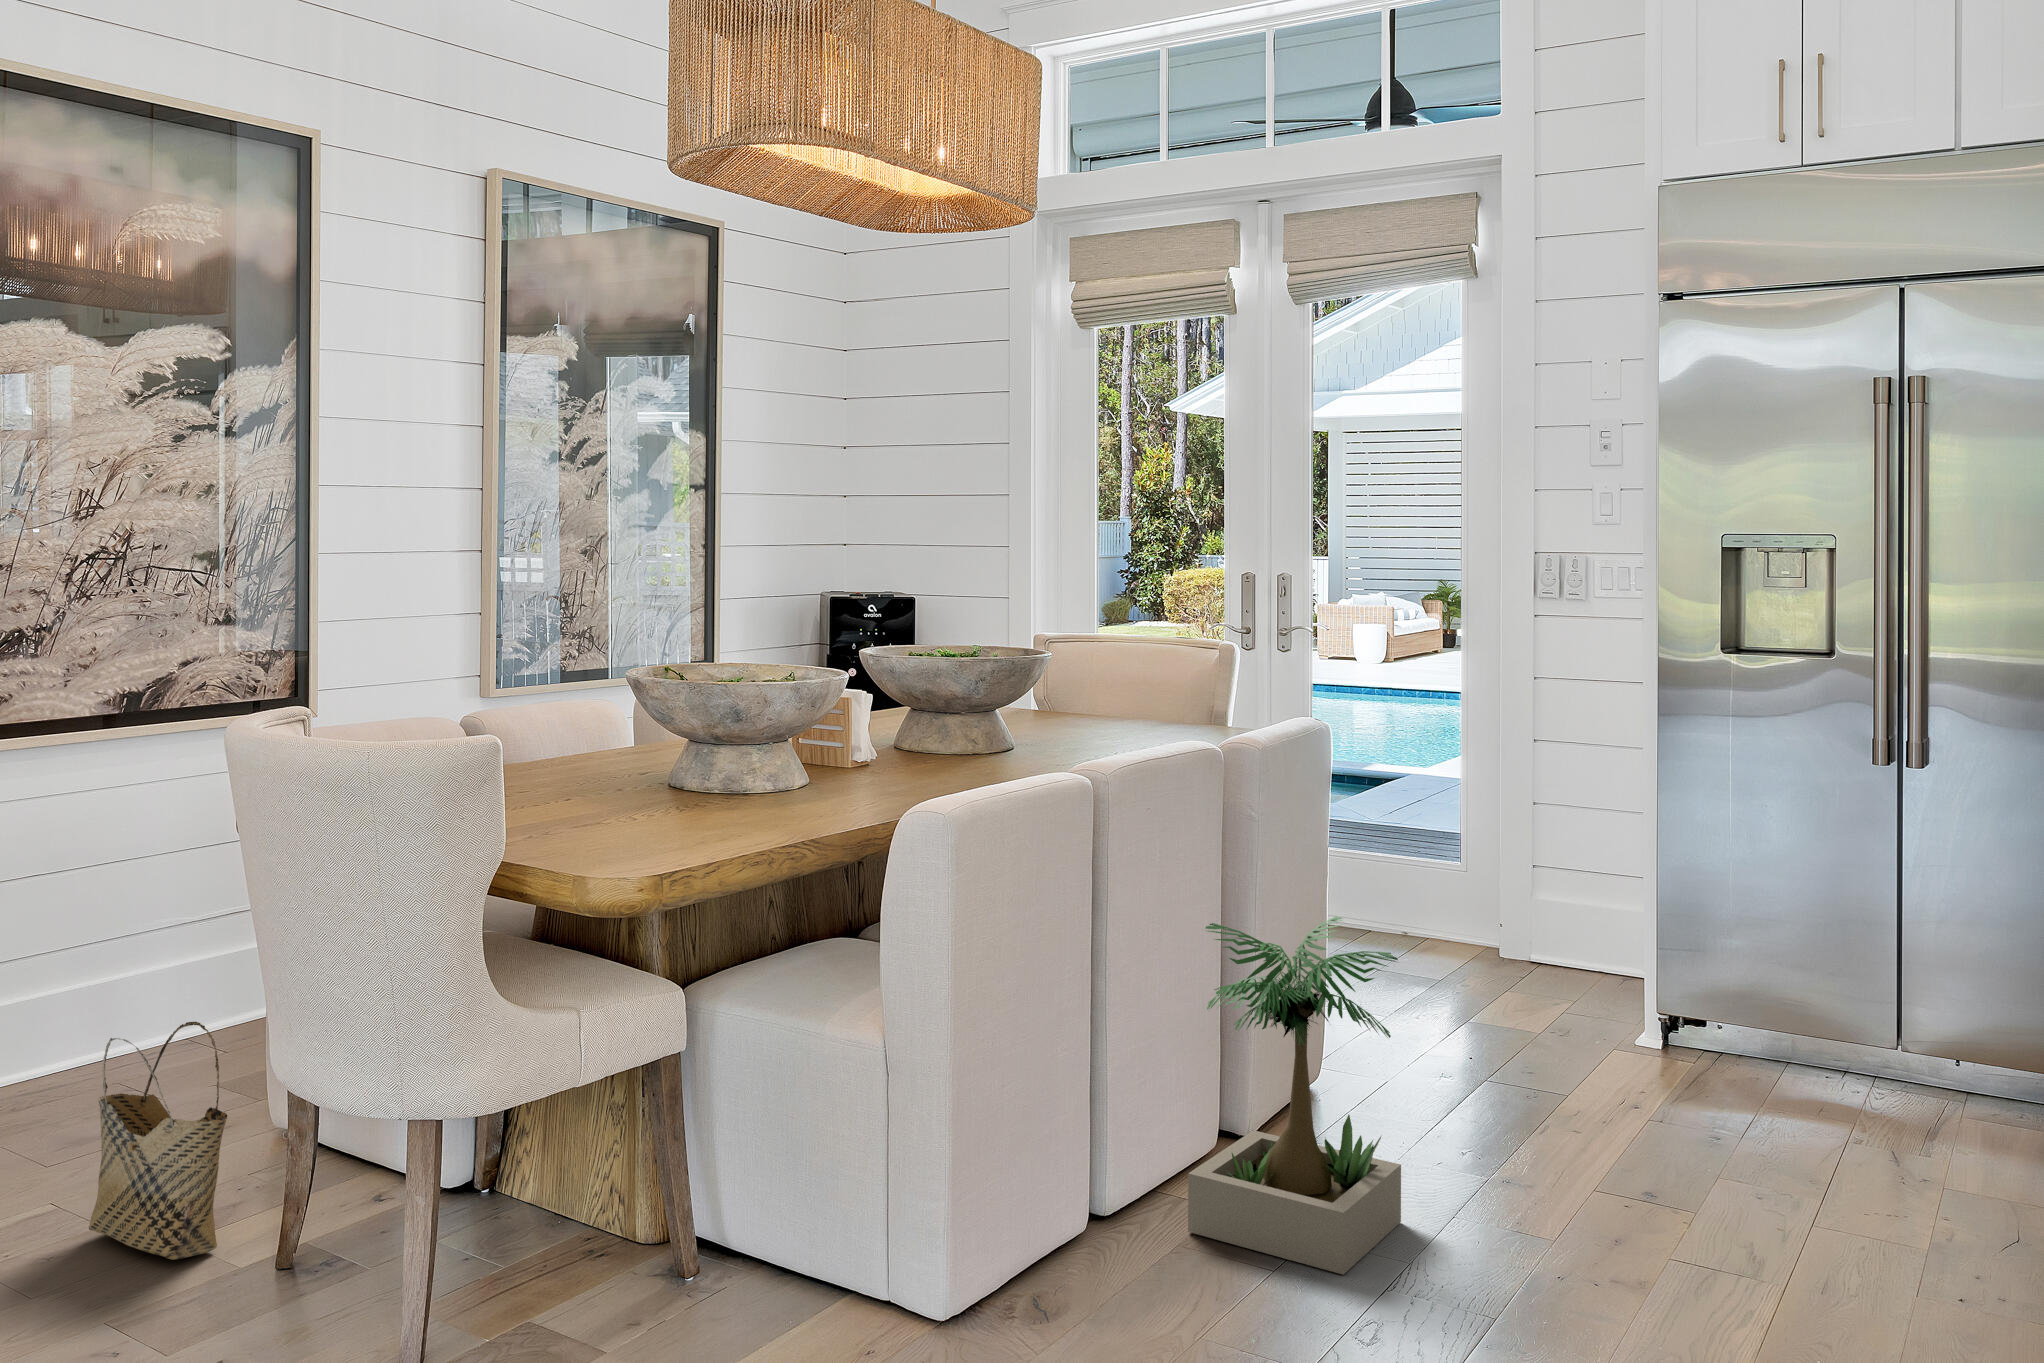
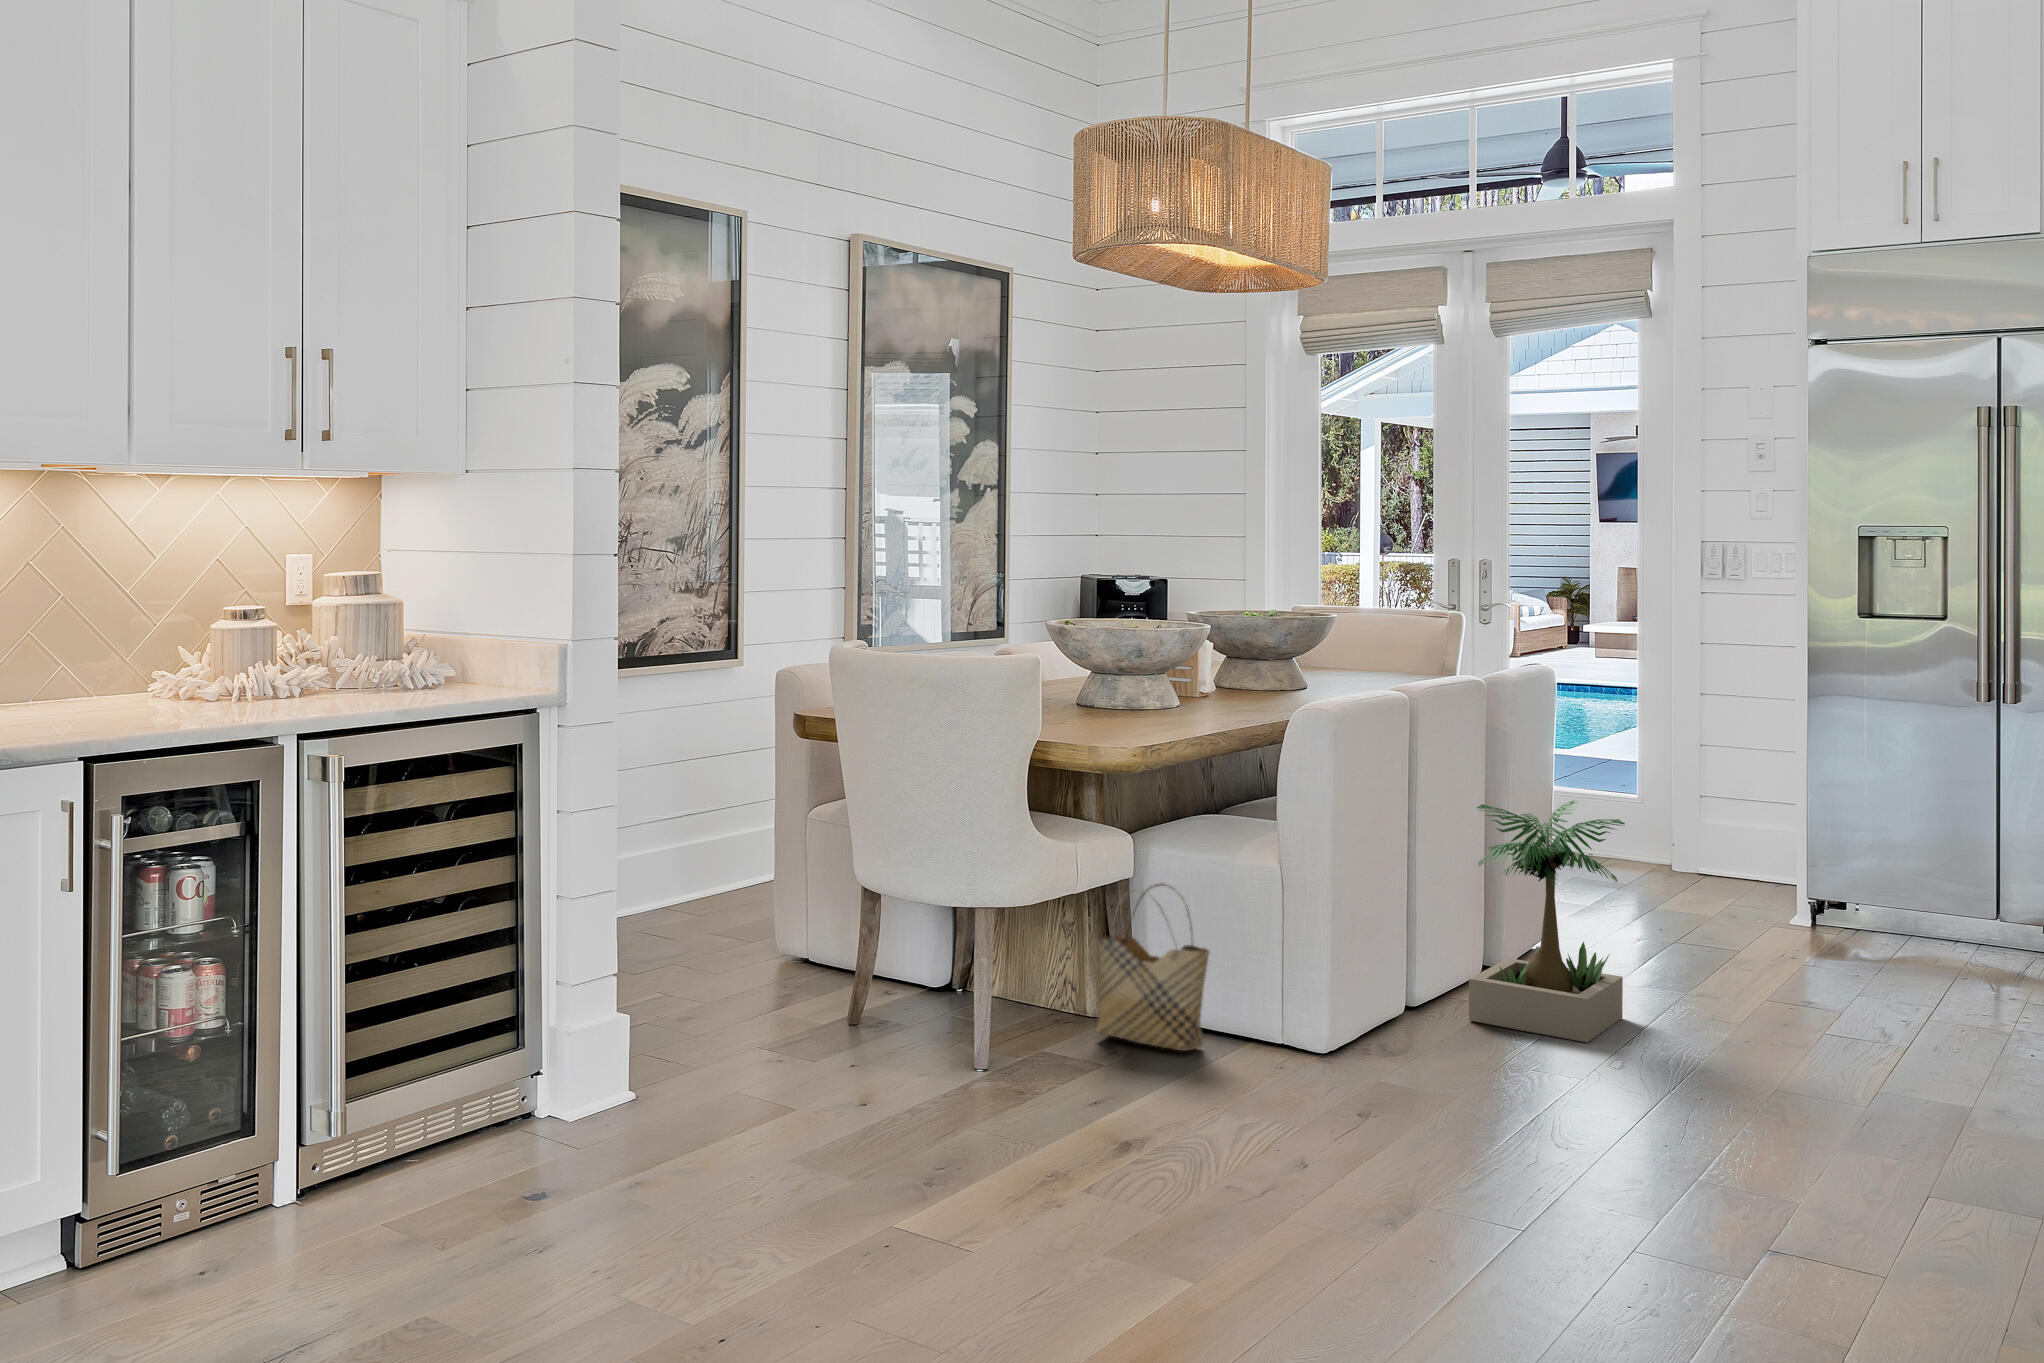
woven basket: present [89,1022,227,1260] -> present [1096,884,1209,1051]

